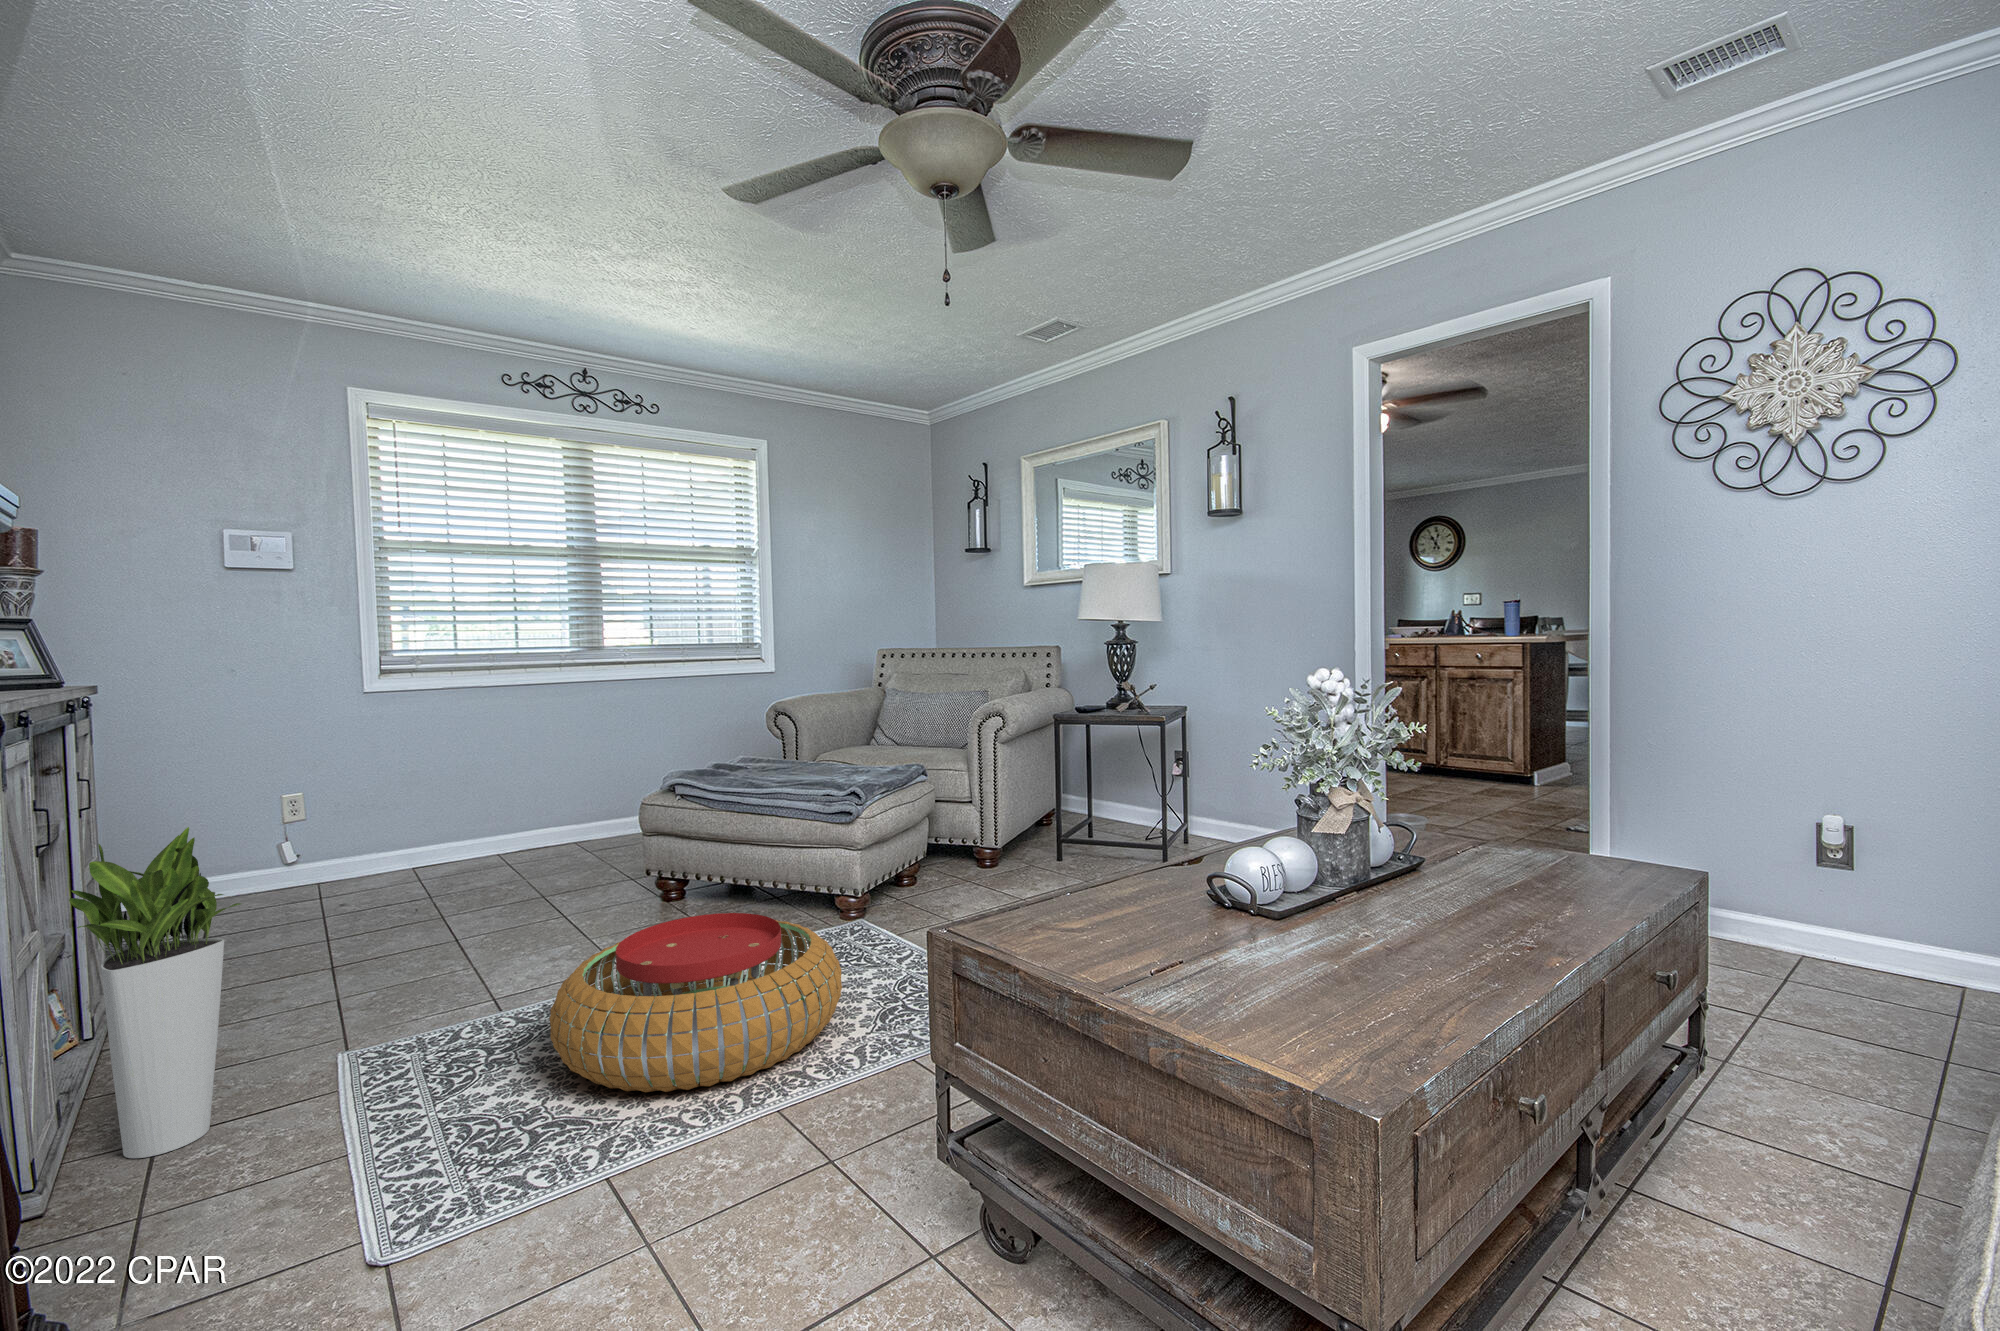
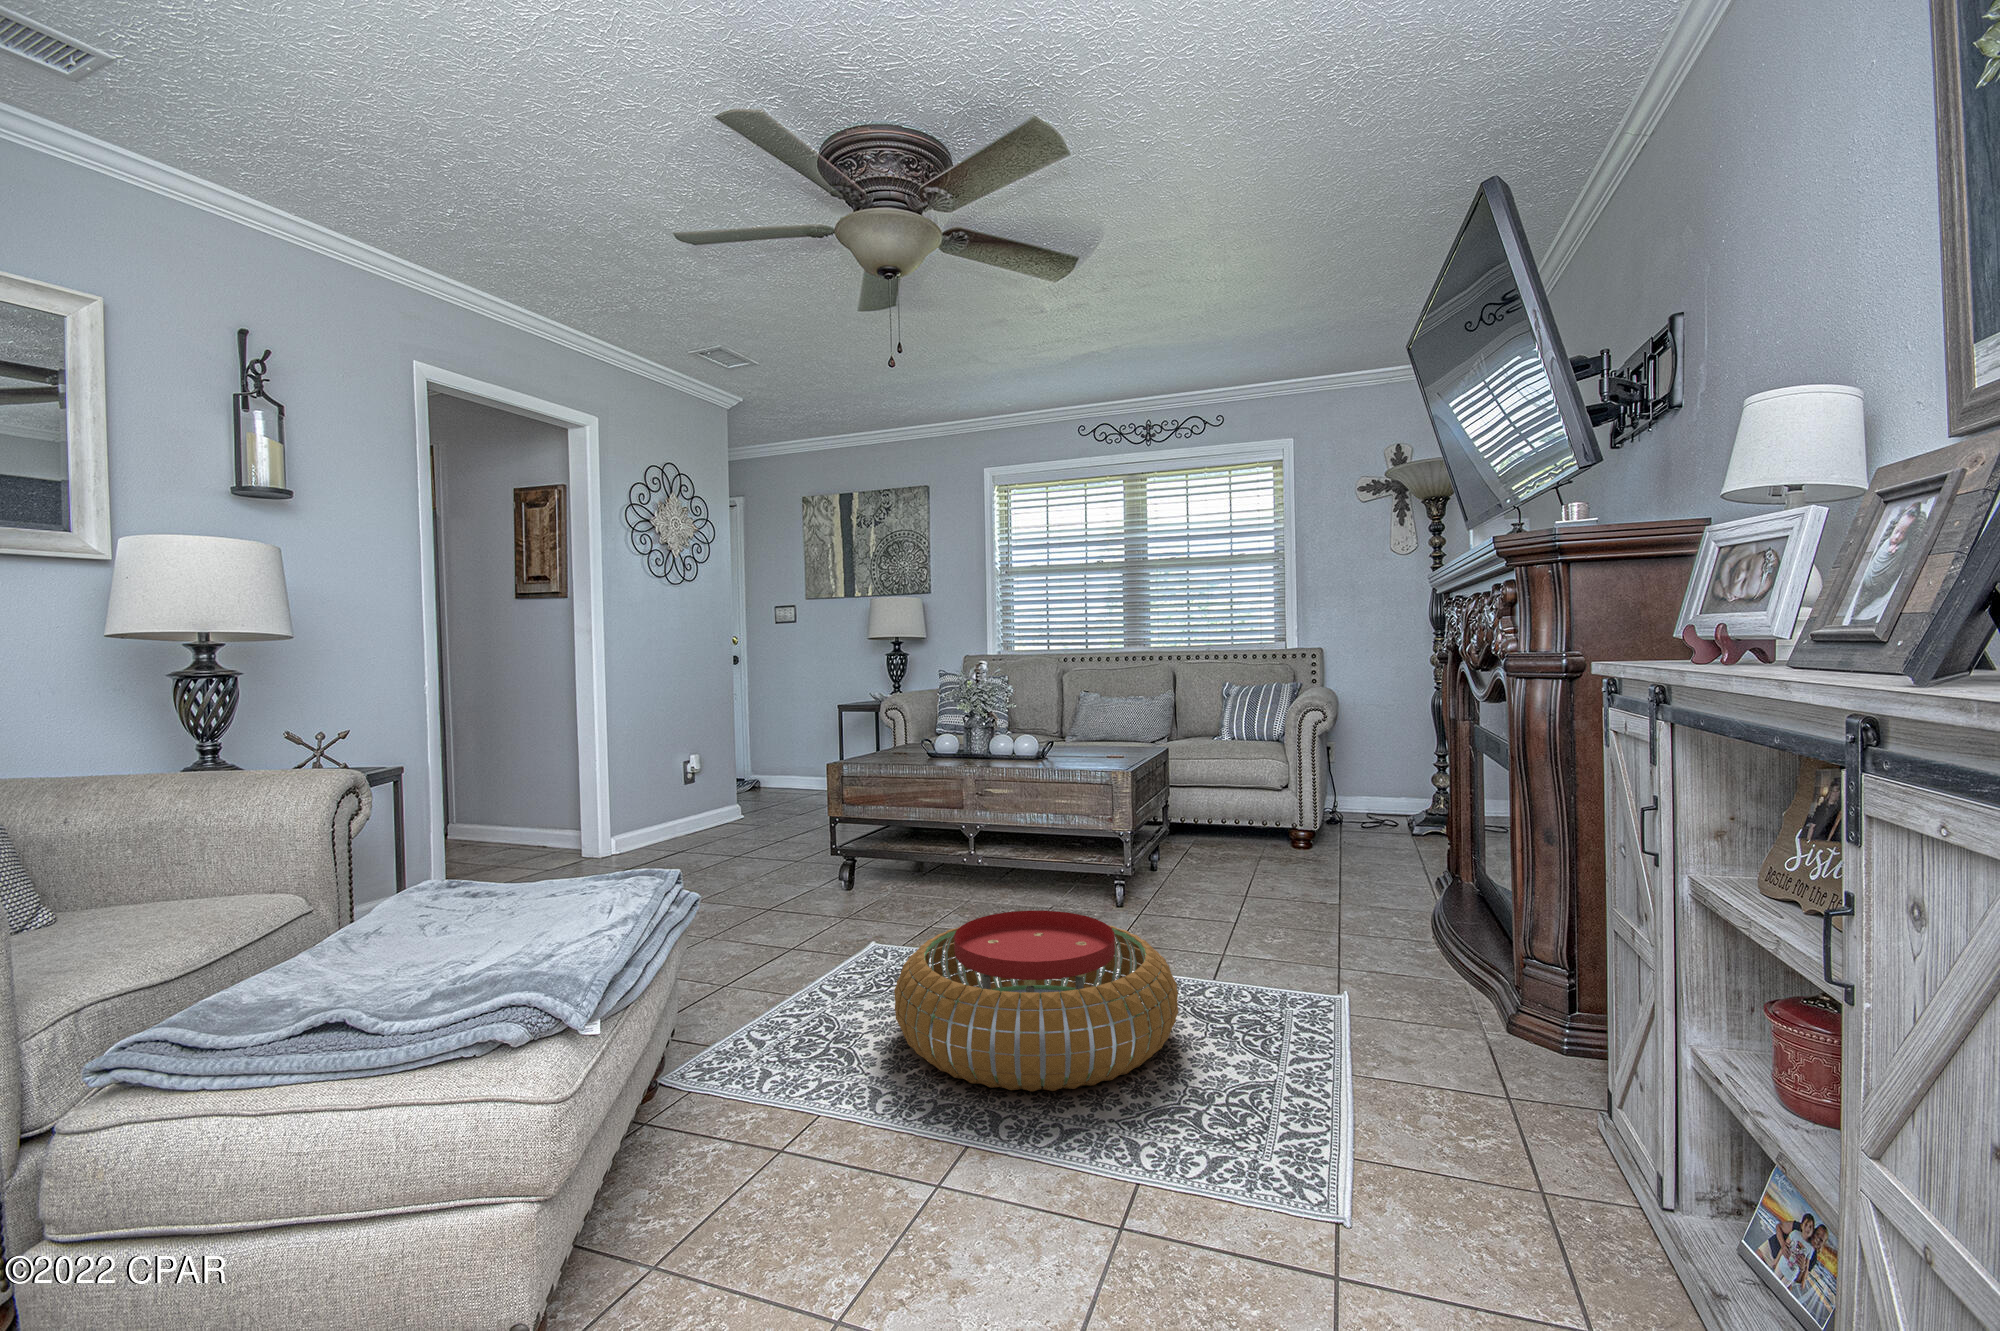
planter: present [69,827,241,1158] -> none [1434,820,1635,1210]

